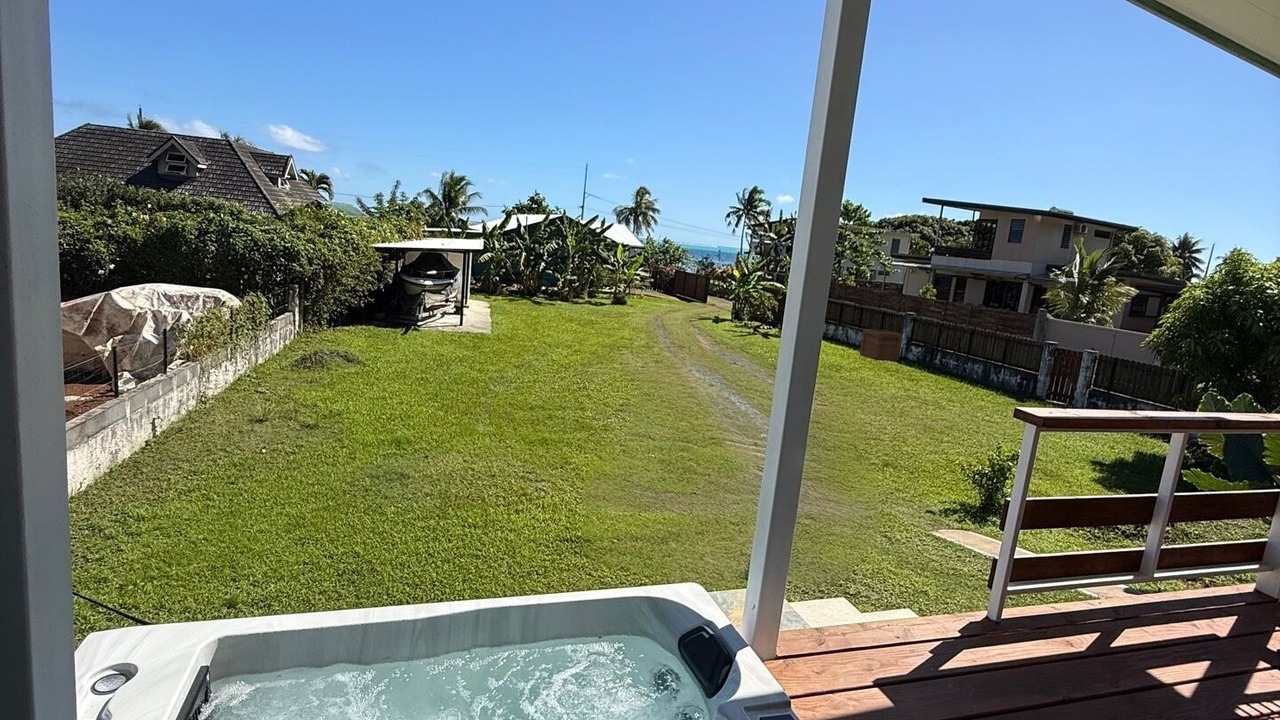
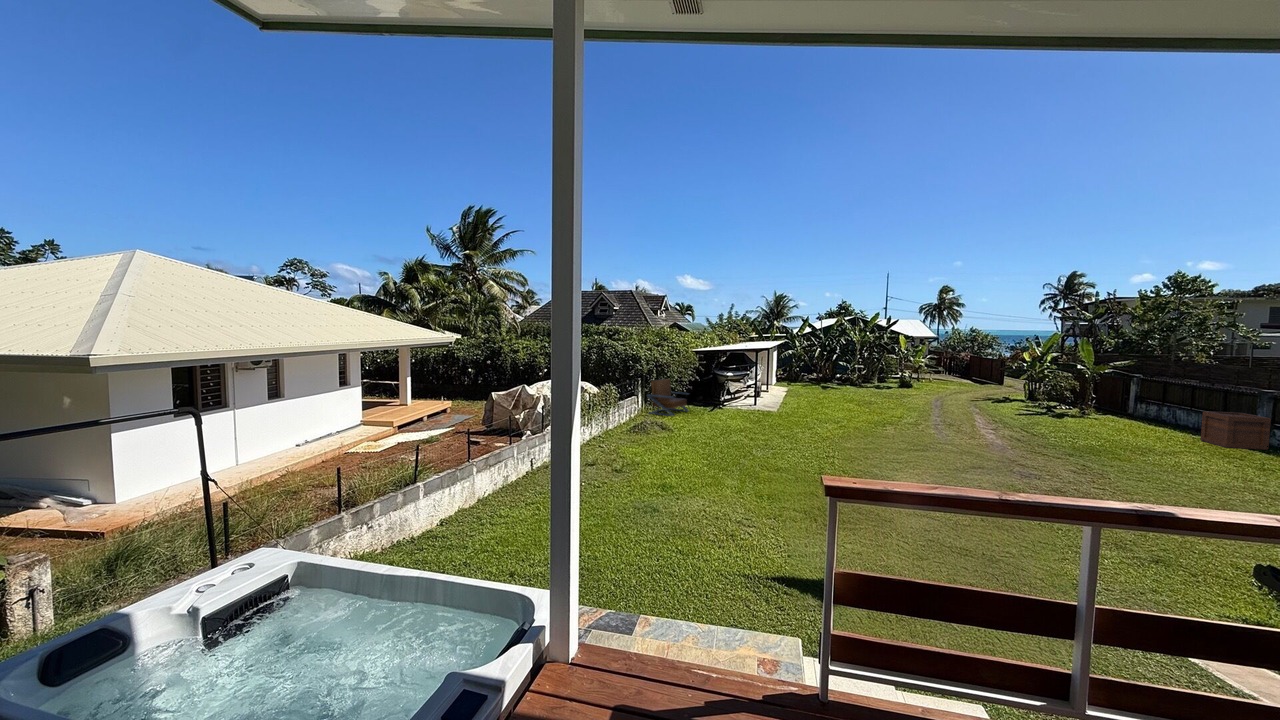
lounge chair: none [309,287,374,342] -> present [647,379,689,416]

